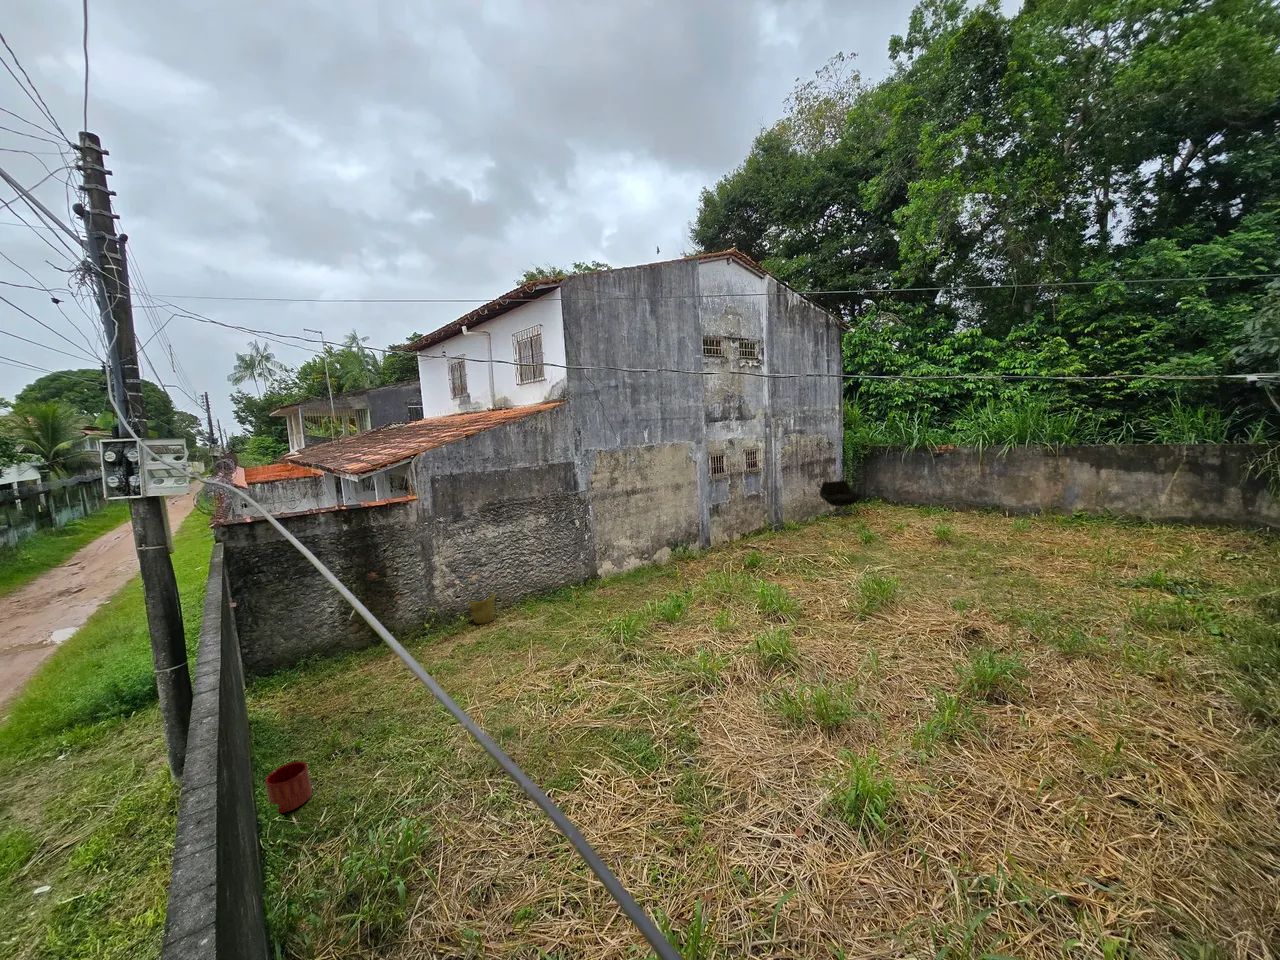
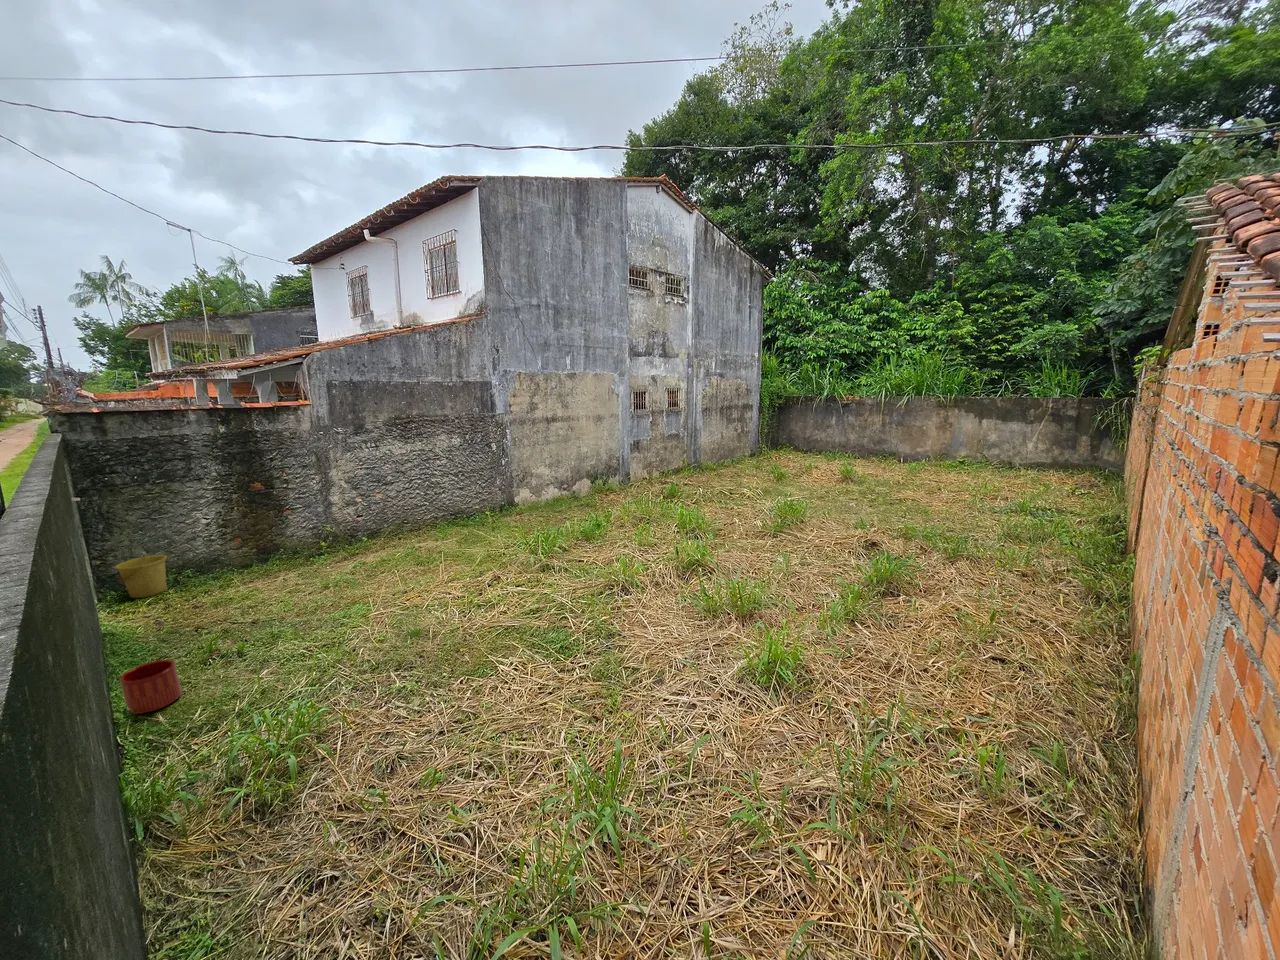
lounge chair: present [820,480,861,516] -> none [736,426,774,459]
bucket: present [468,593,495,624] -> present [115,555,167,598]

